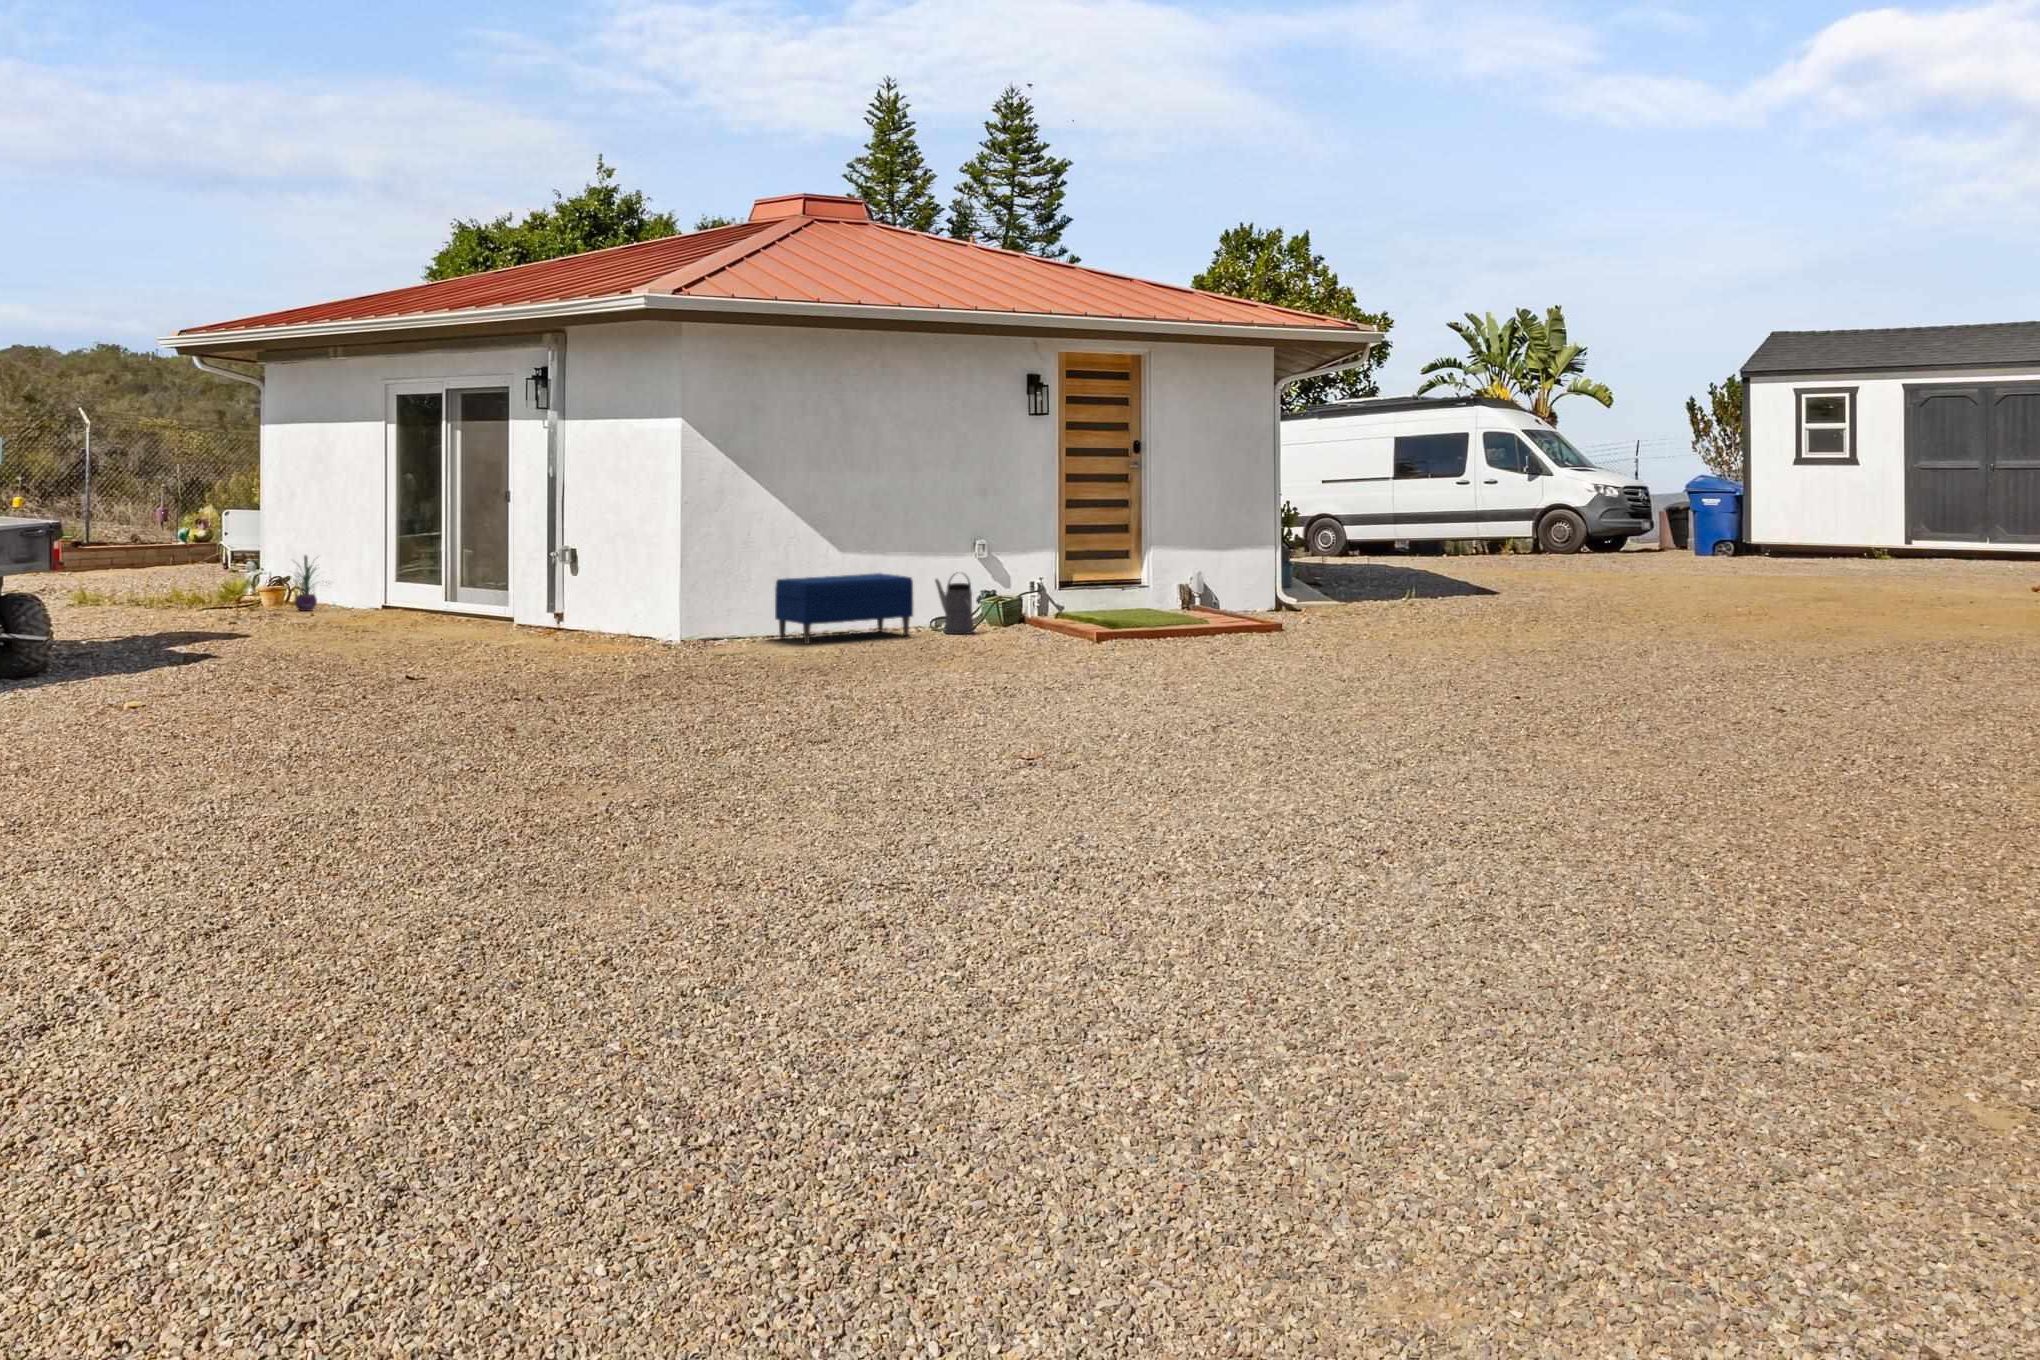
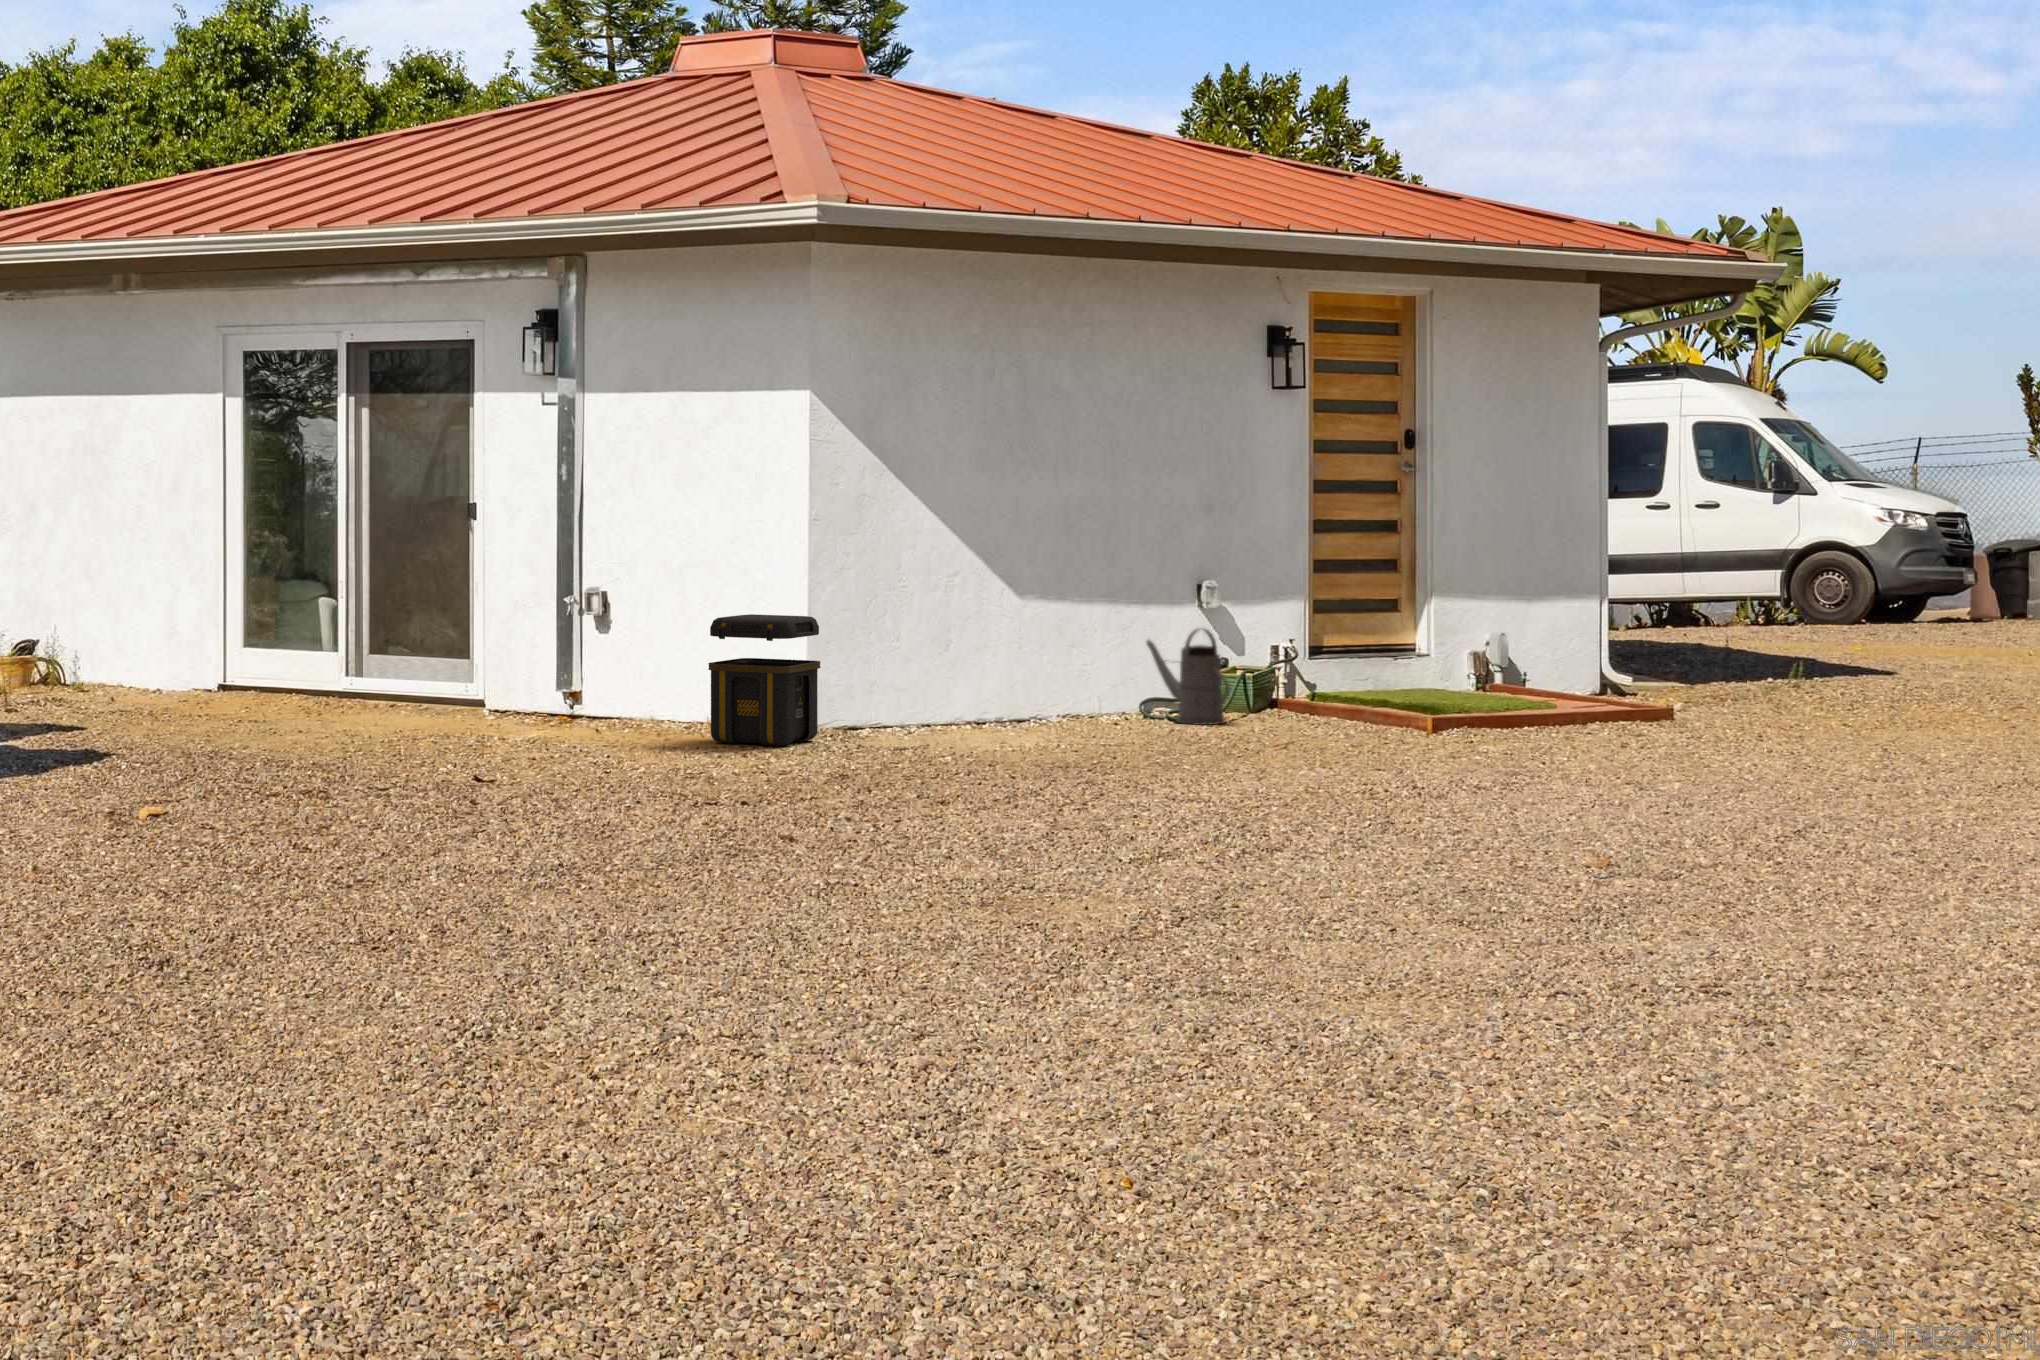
decorative plant: present [295,555,317,611] -> none [39,607,133,696]
toolbox: none [606,565,681,651] -> present [708,614,821,746]
bench: present [775,573,913,644] -> none [939,631,1143,738]

